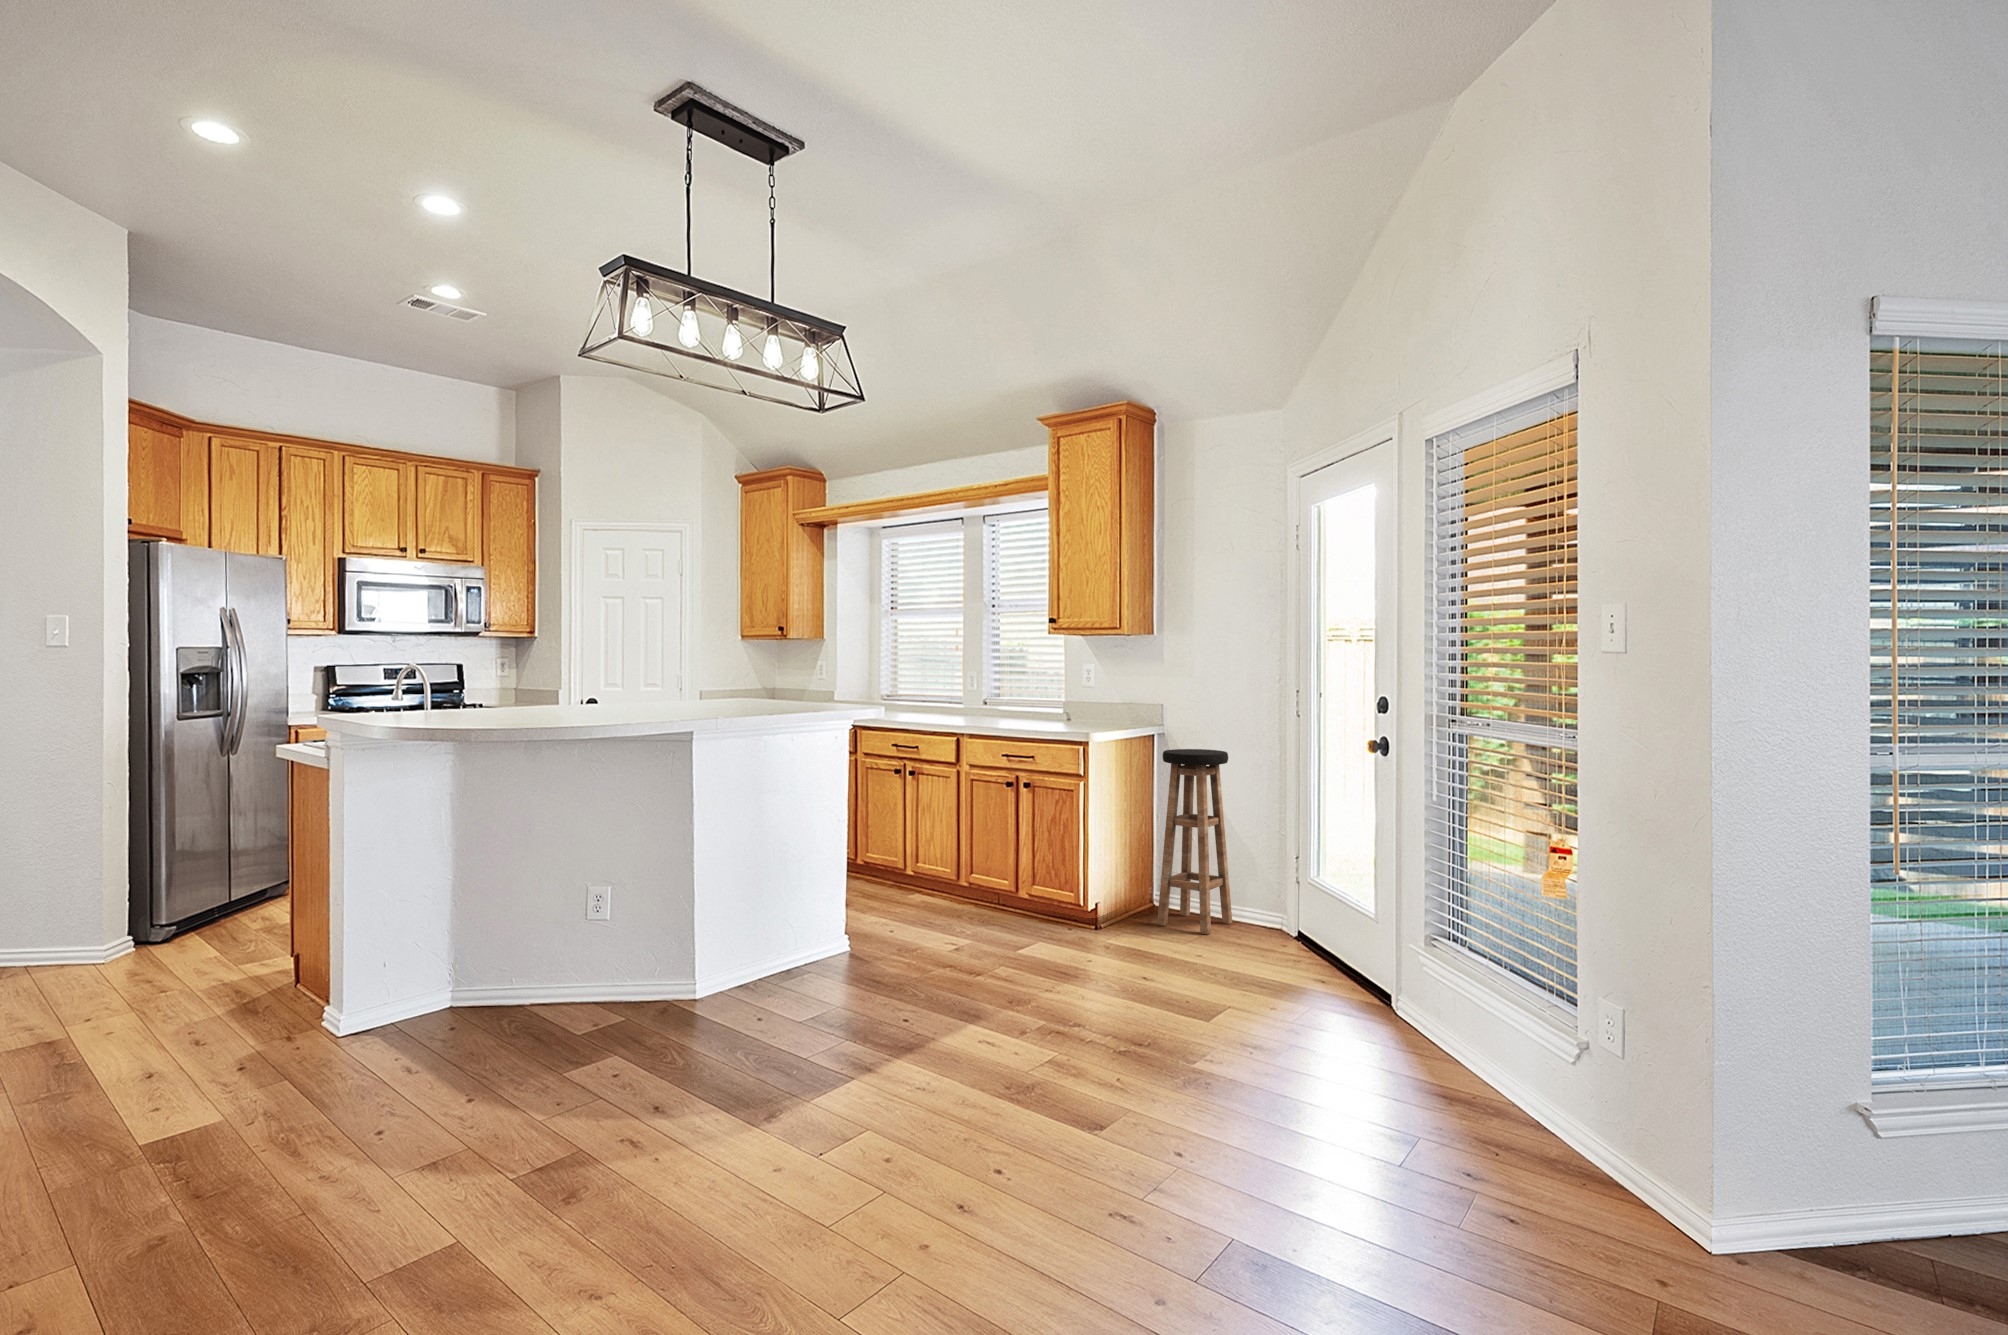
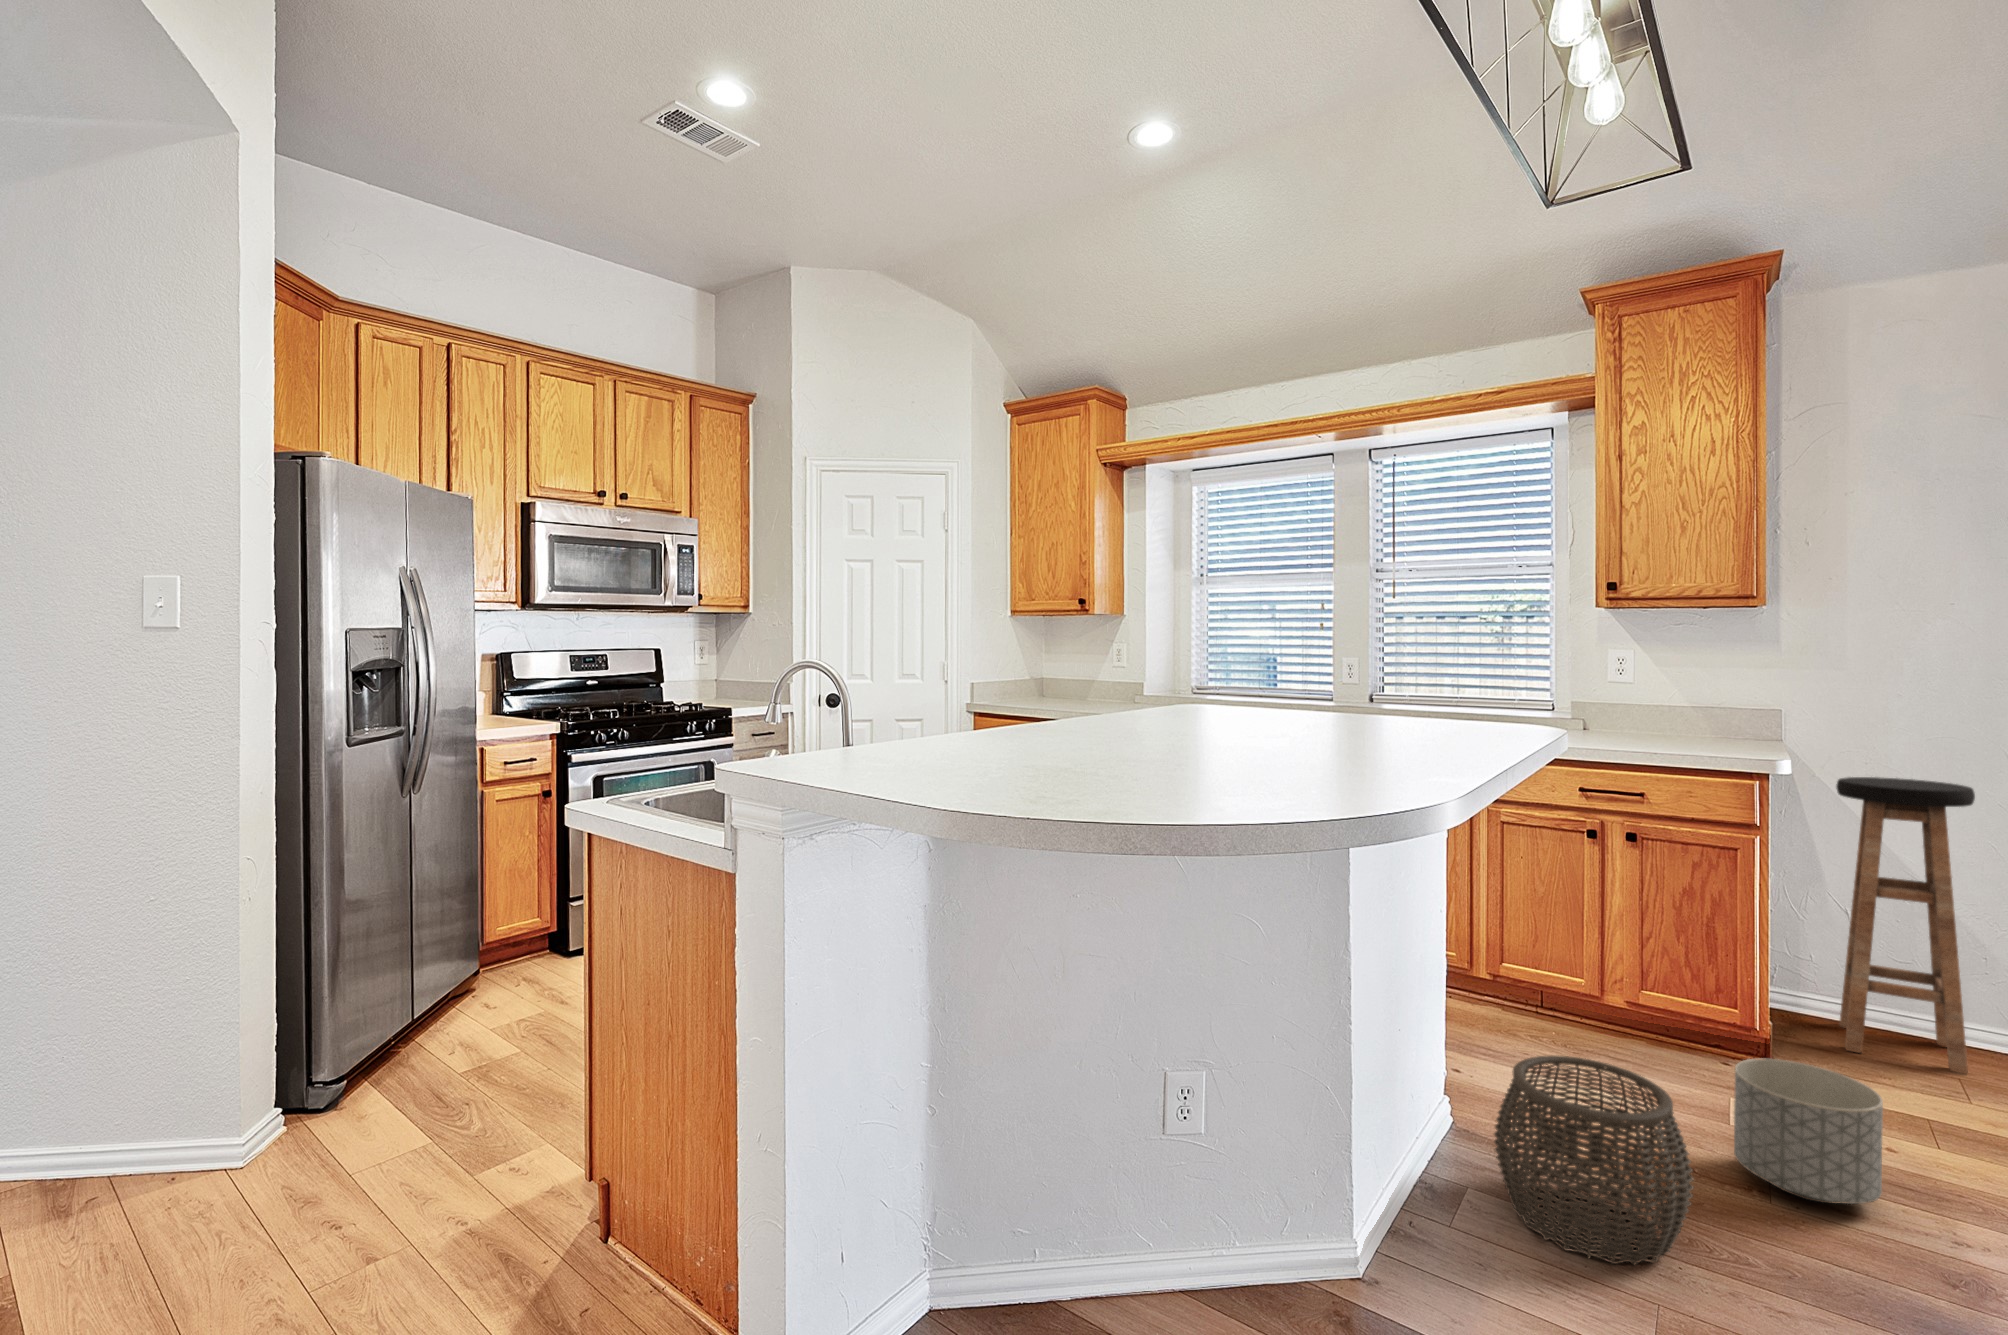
woven basket: none [798,897,893,997] -> present [1494,1055,1694,1265]
planter: none [965,905,1029,979] -> present [1734,1058,1883,1204]

